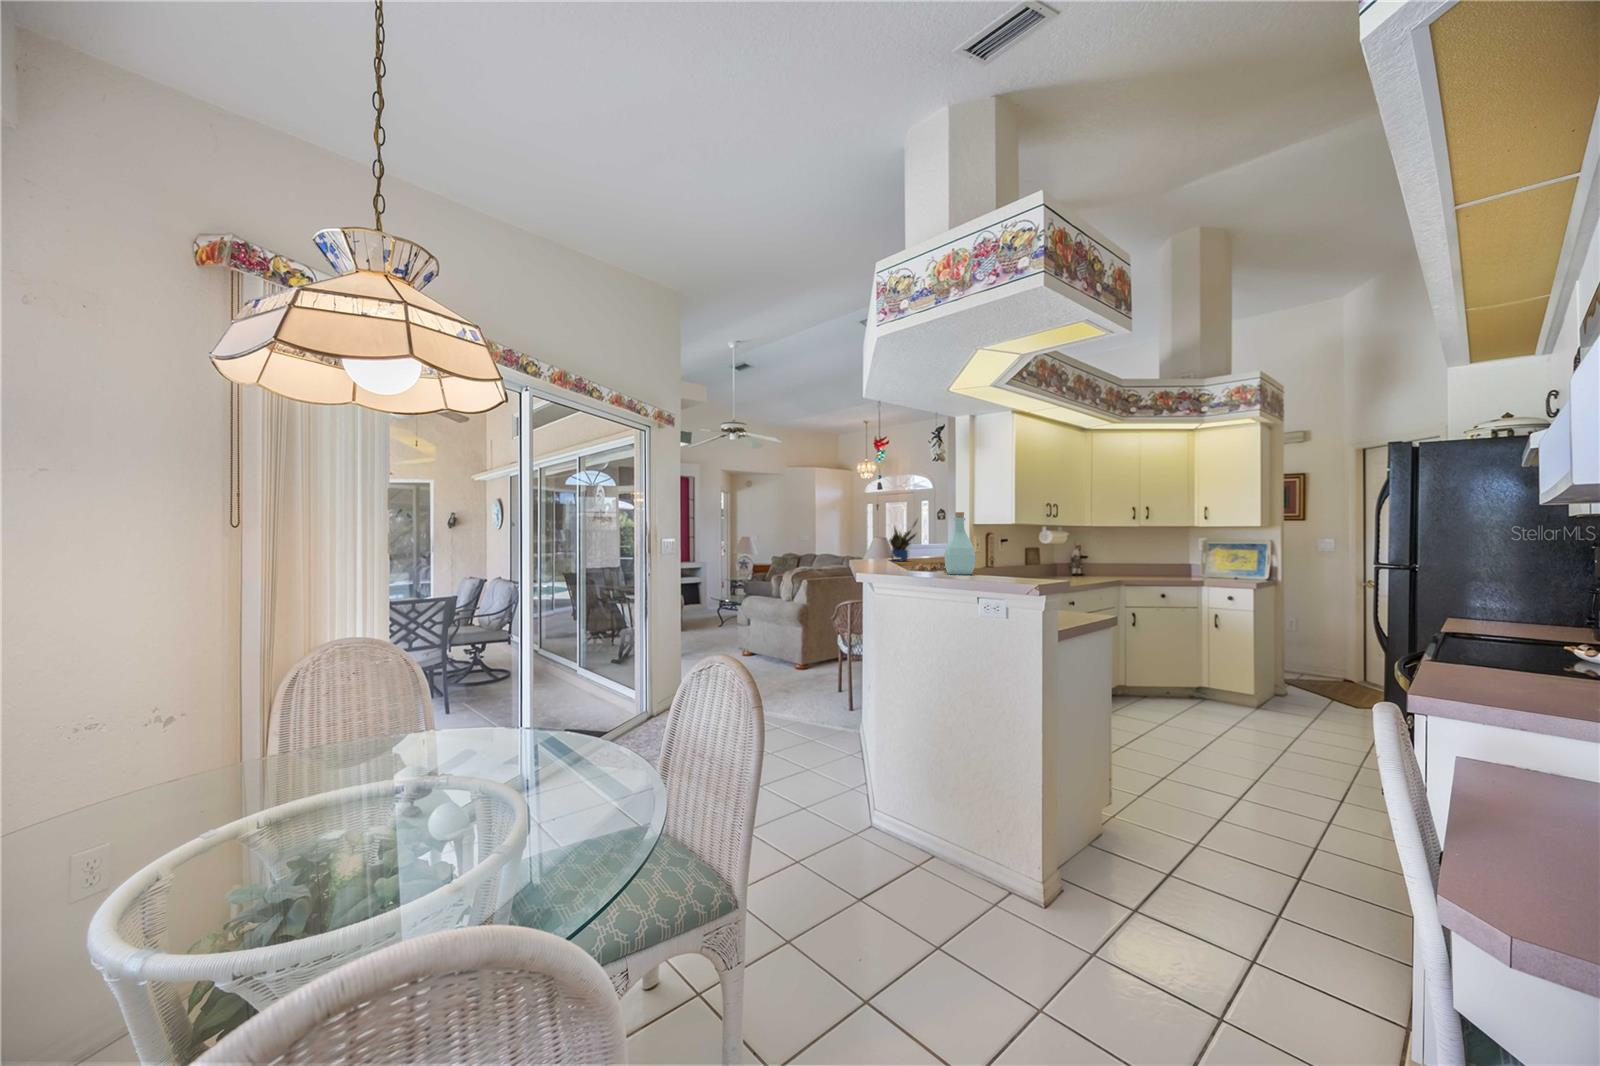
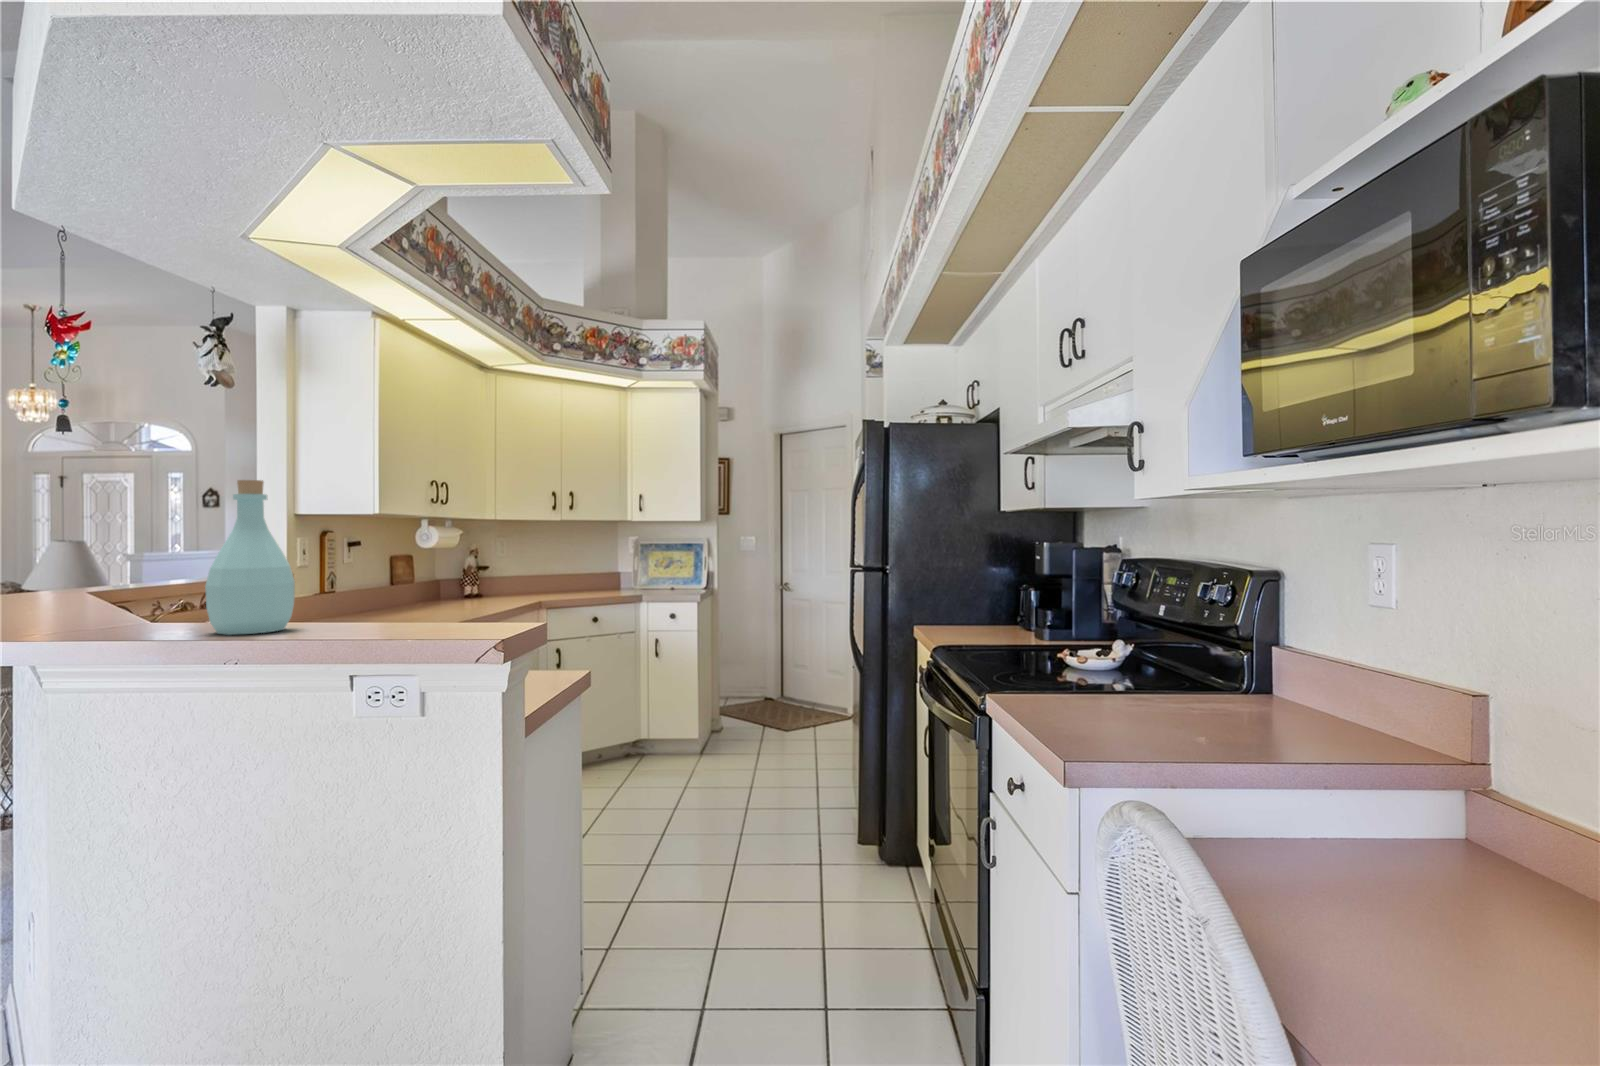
potted plant: present [889,520,917,561] -> none [61,496,148,596]

